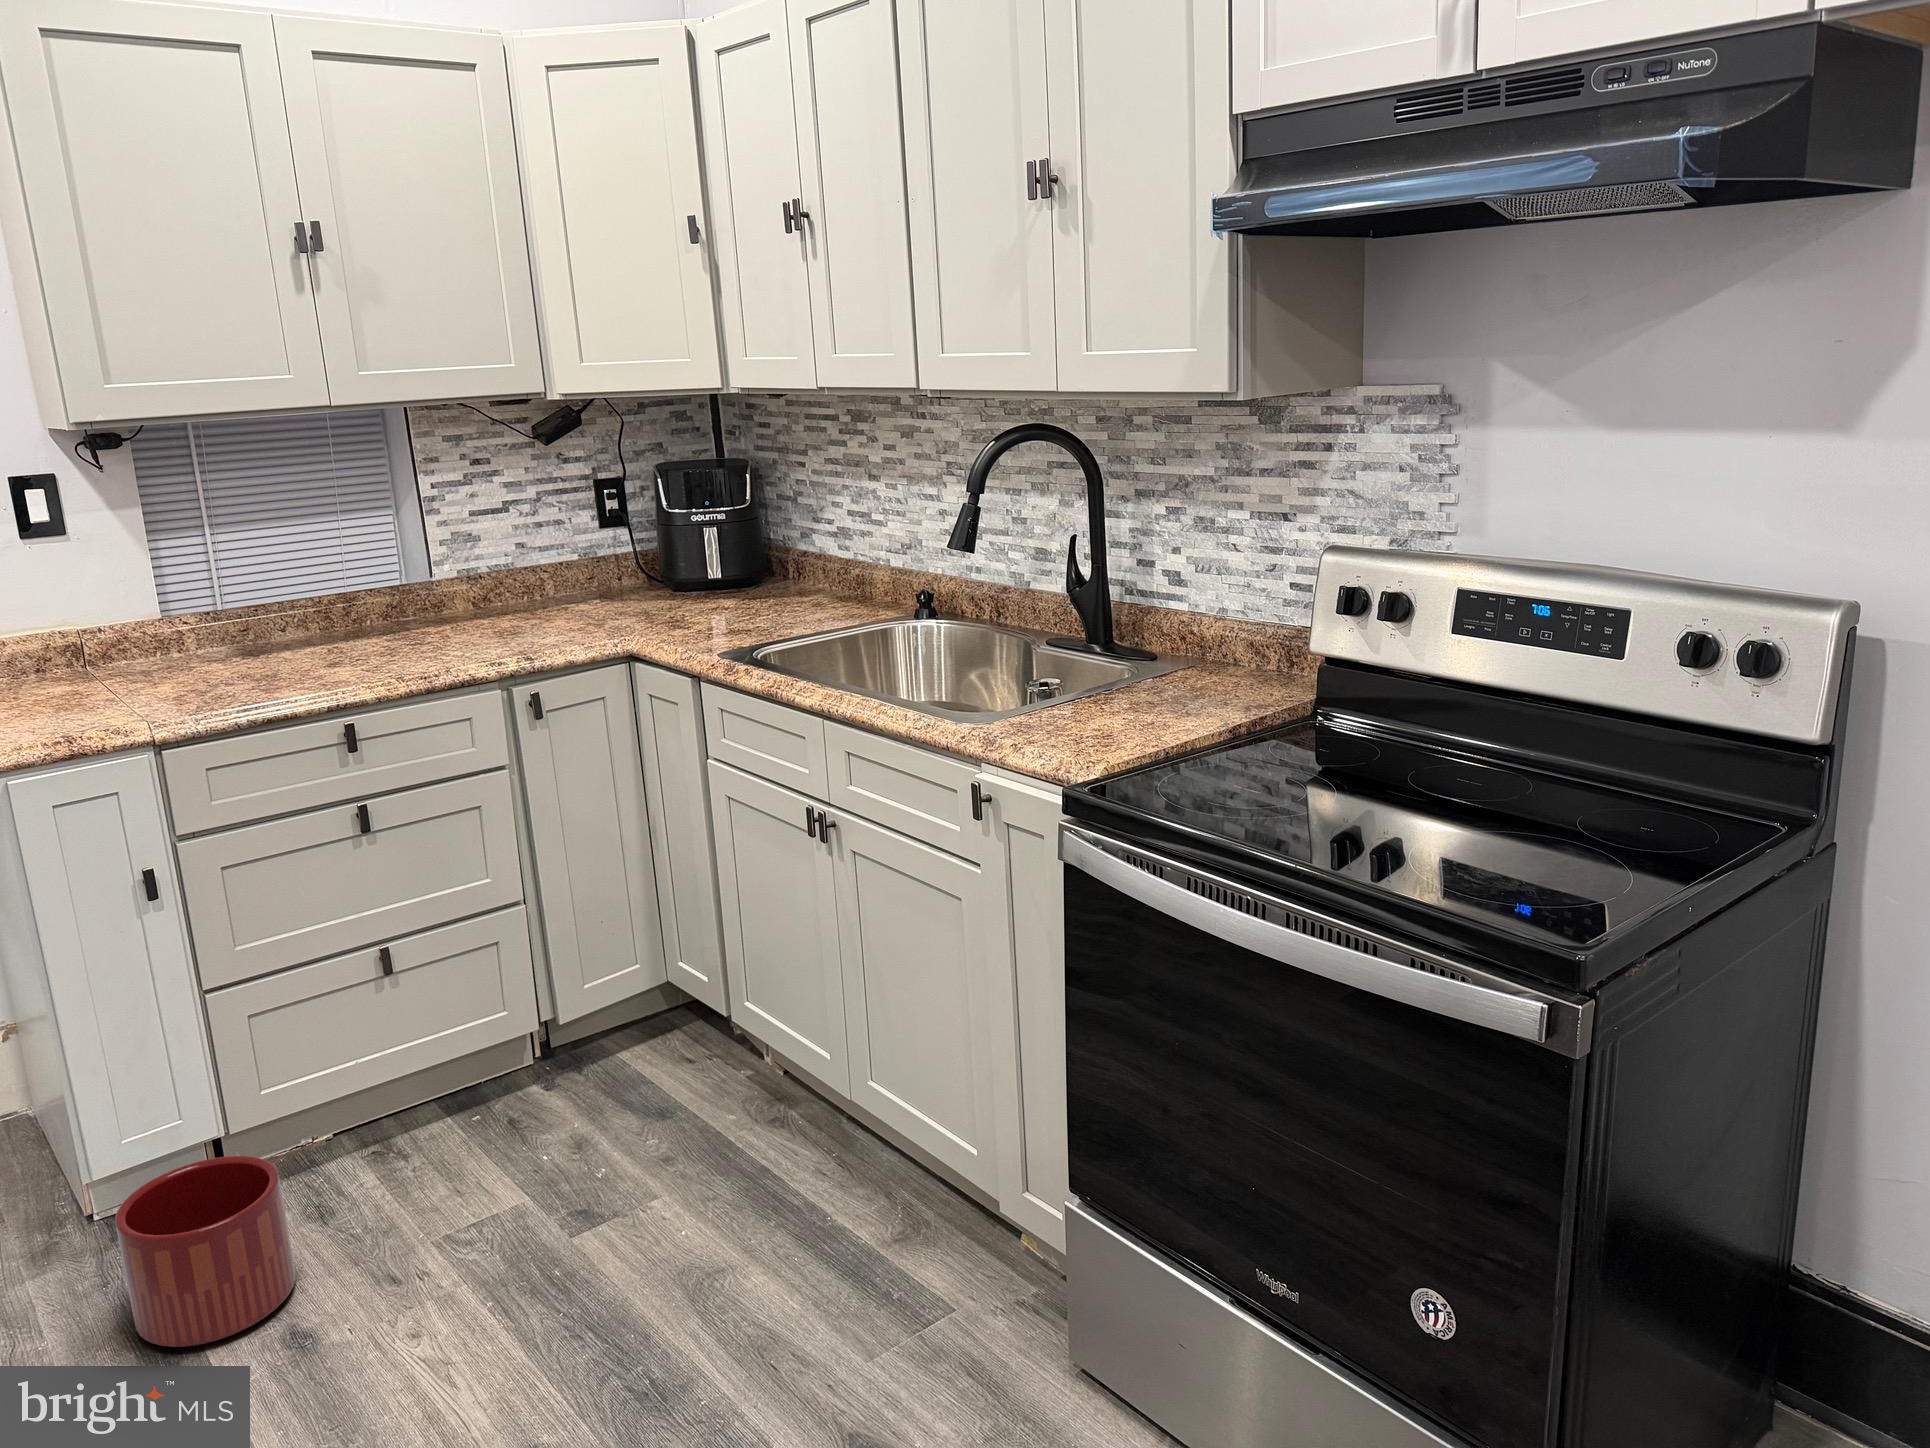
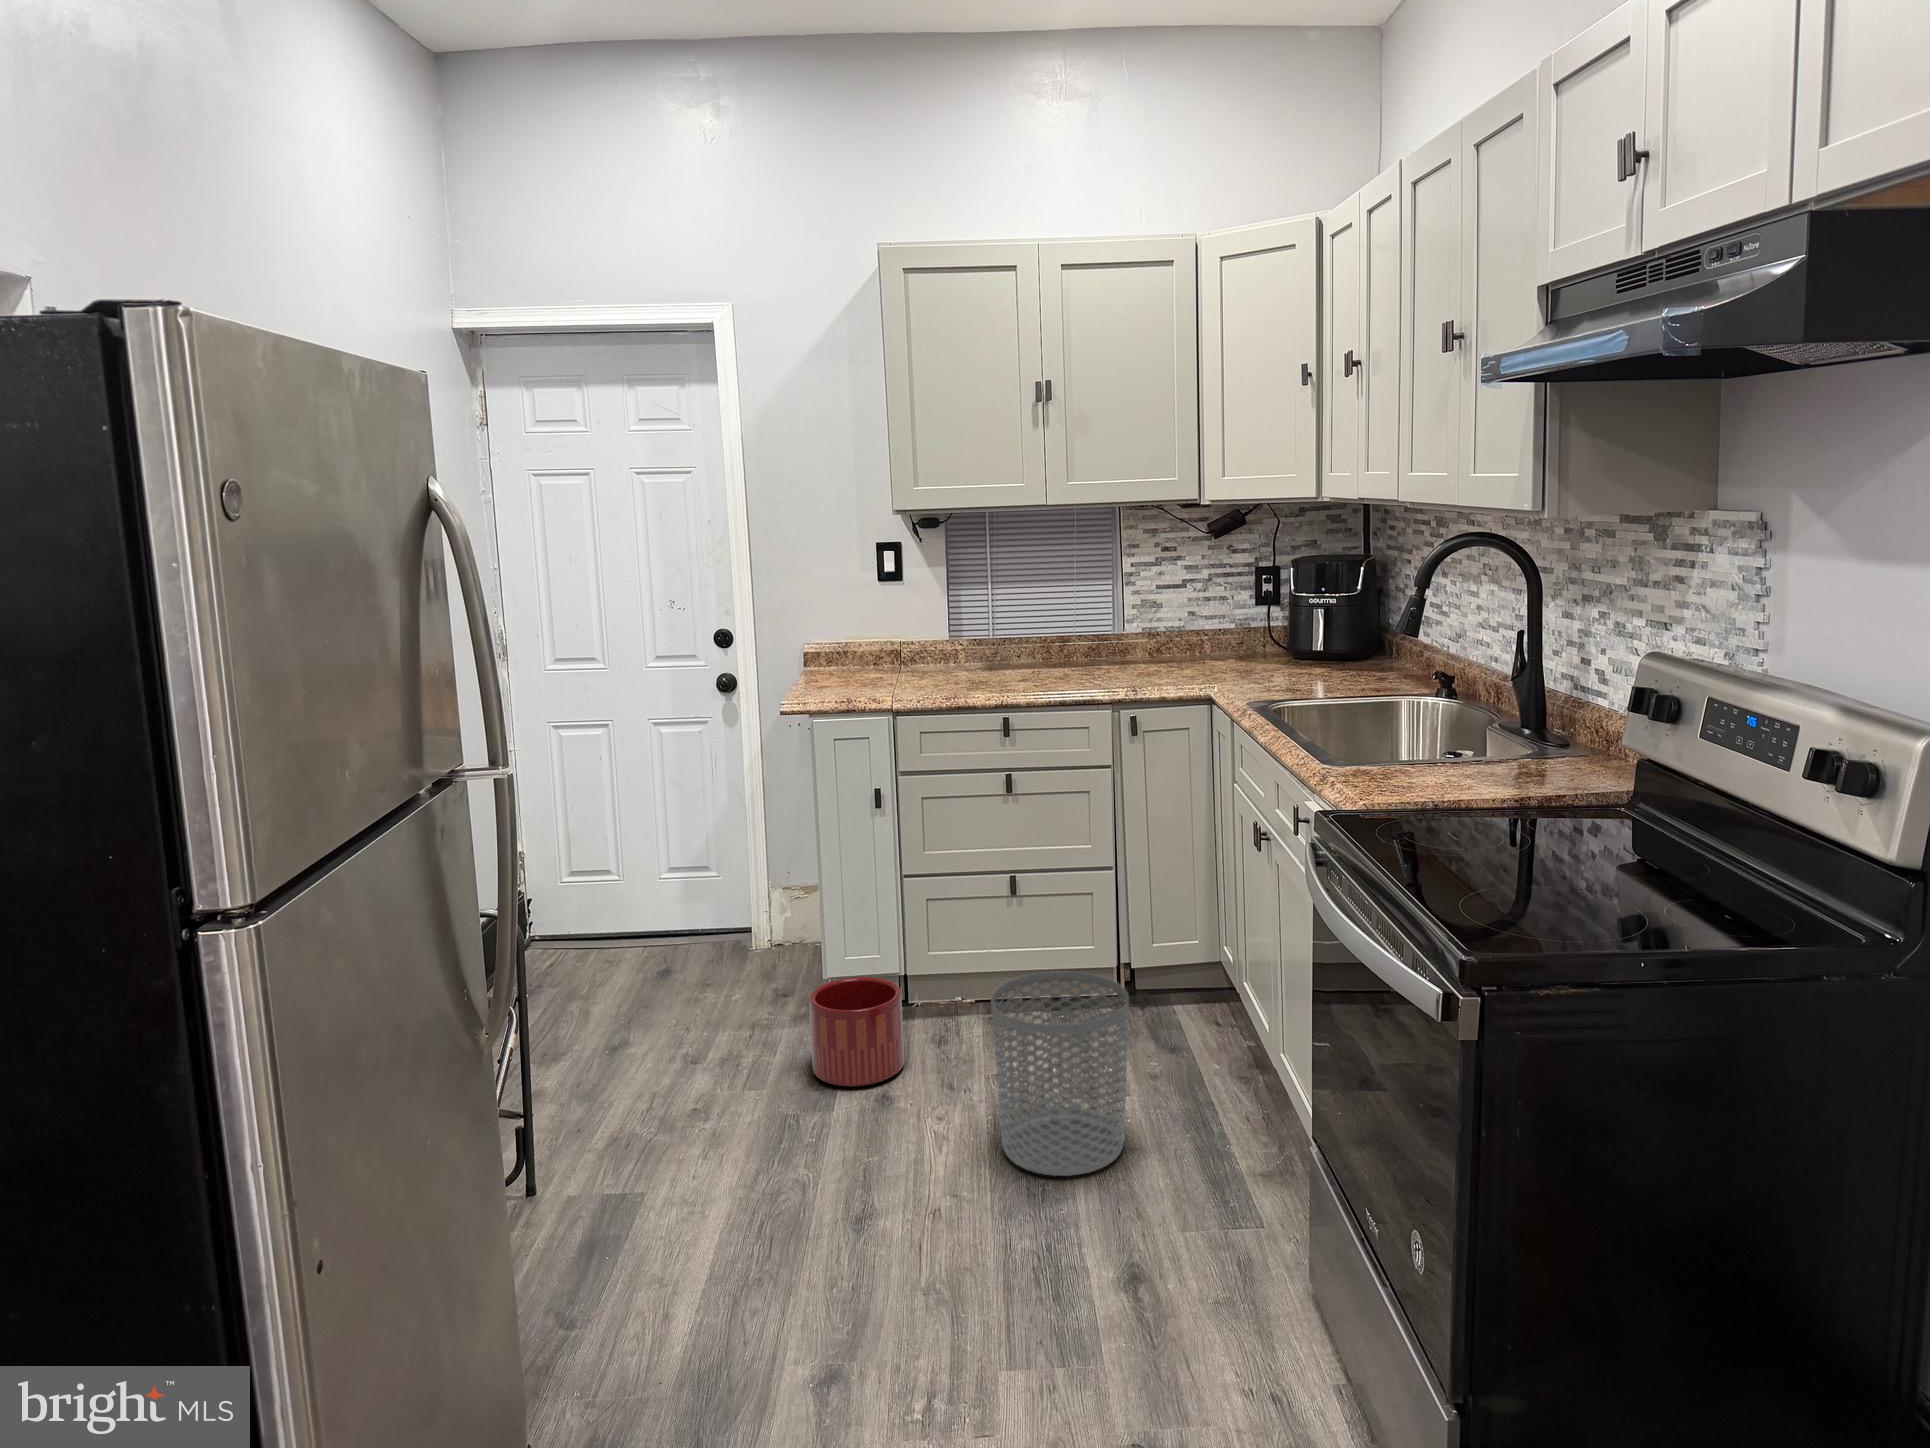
waste bin: none [498,1055,704,1348] -> present [991,971,1129,1176]

